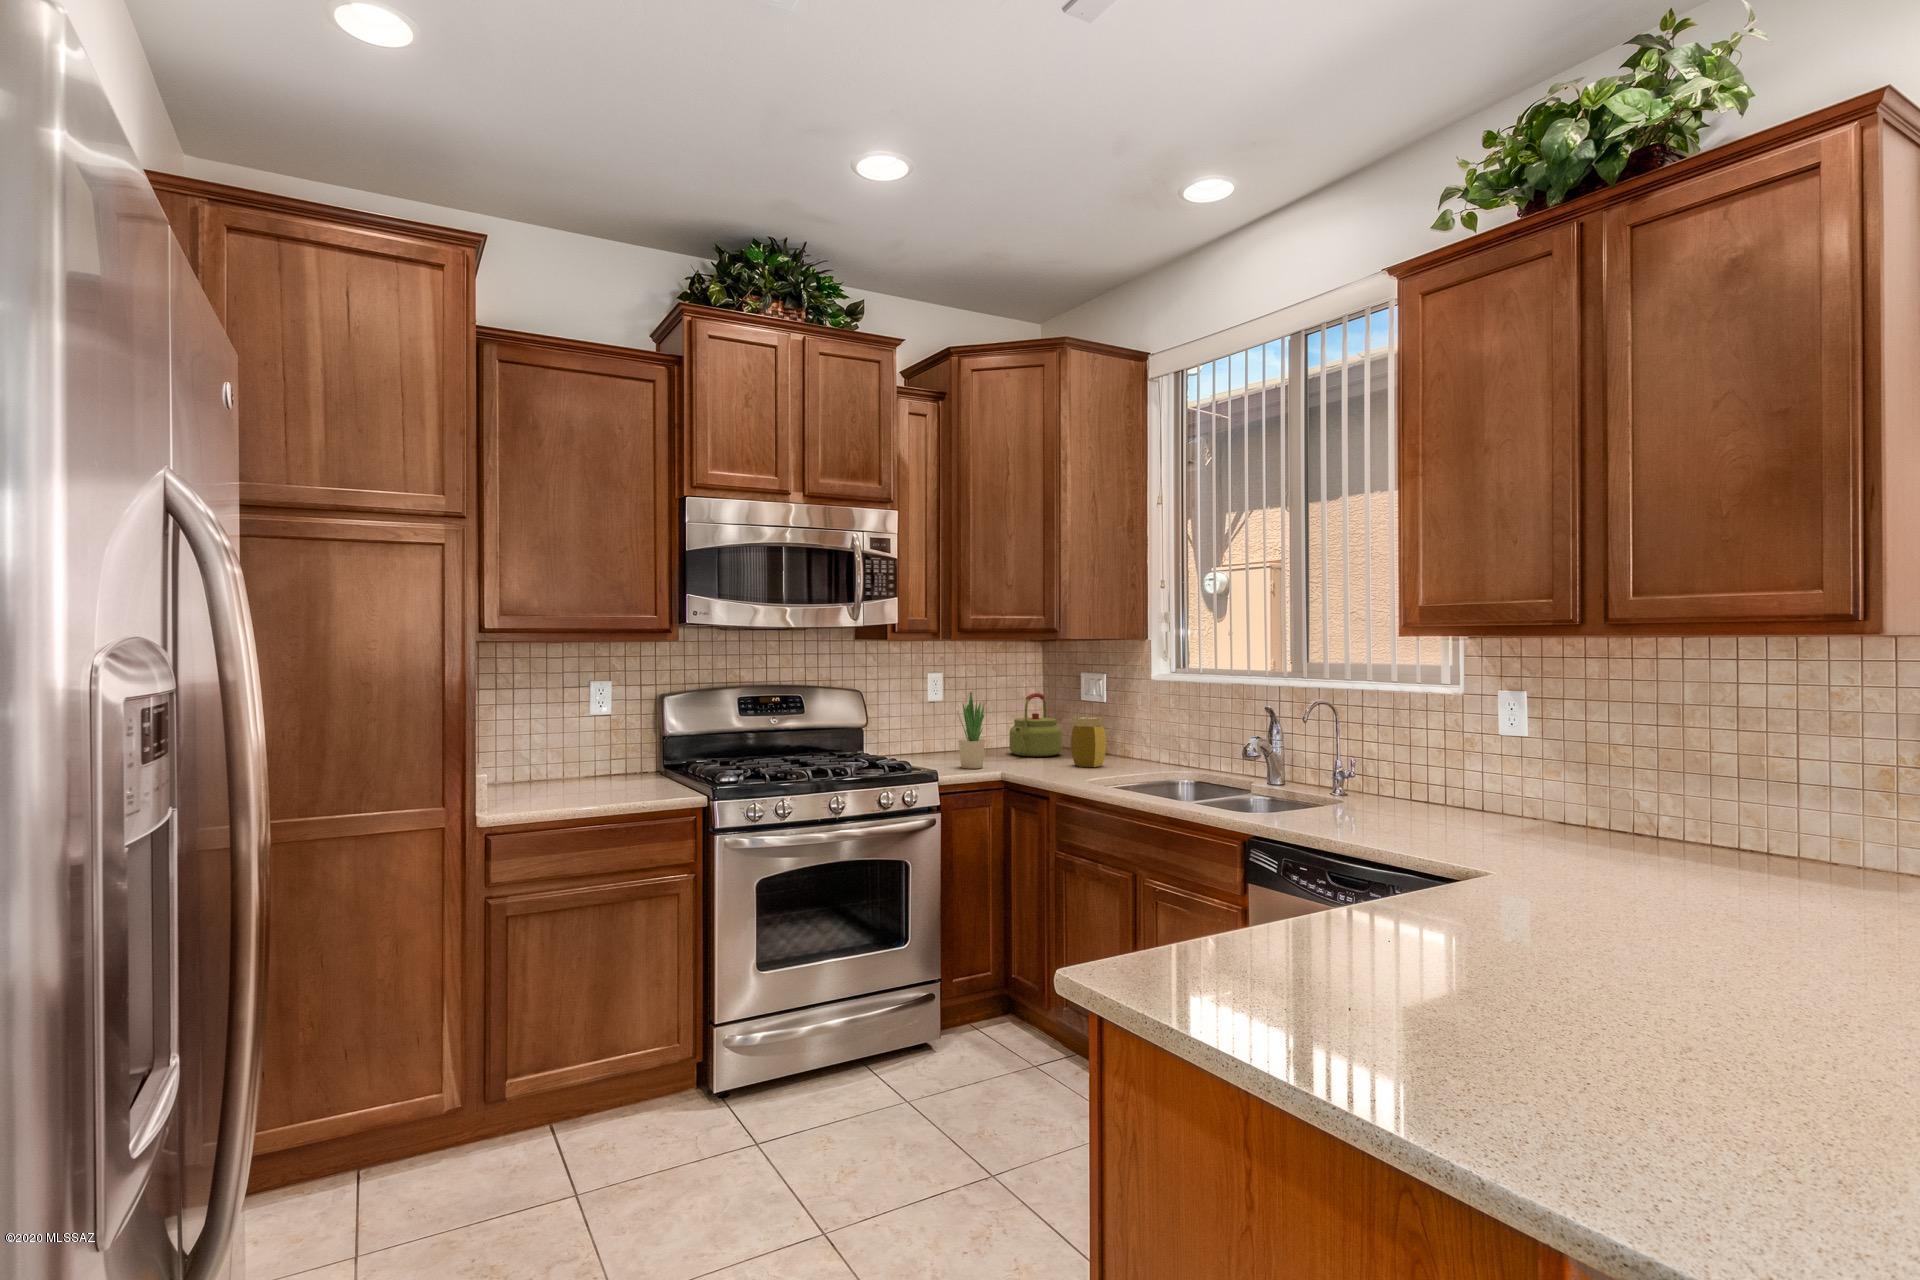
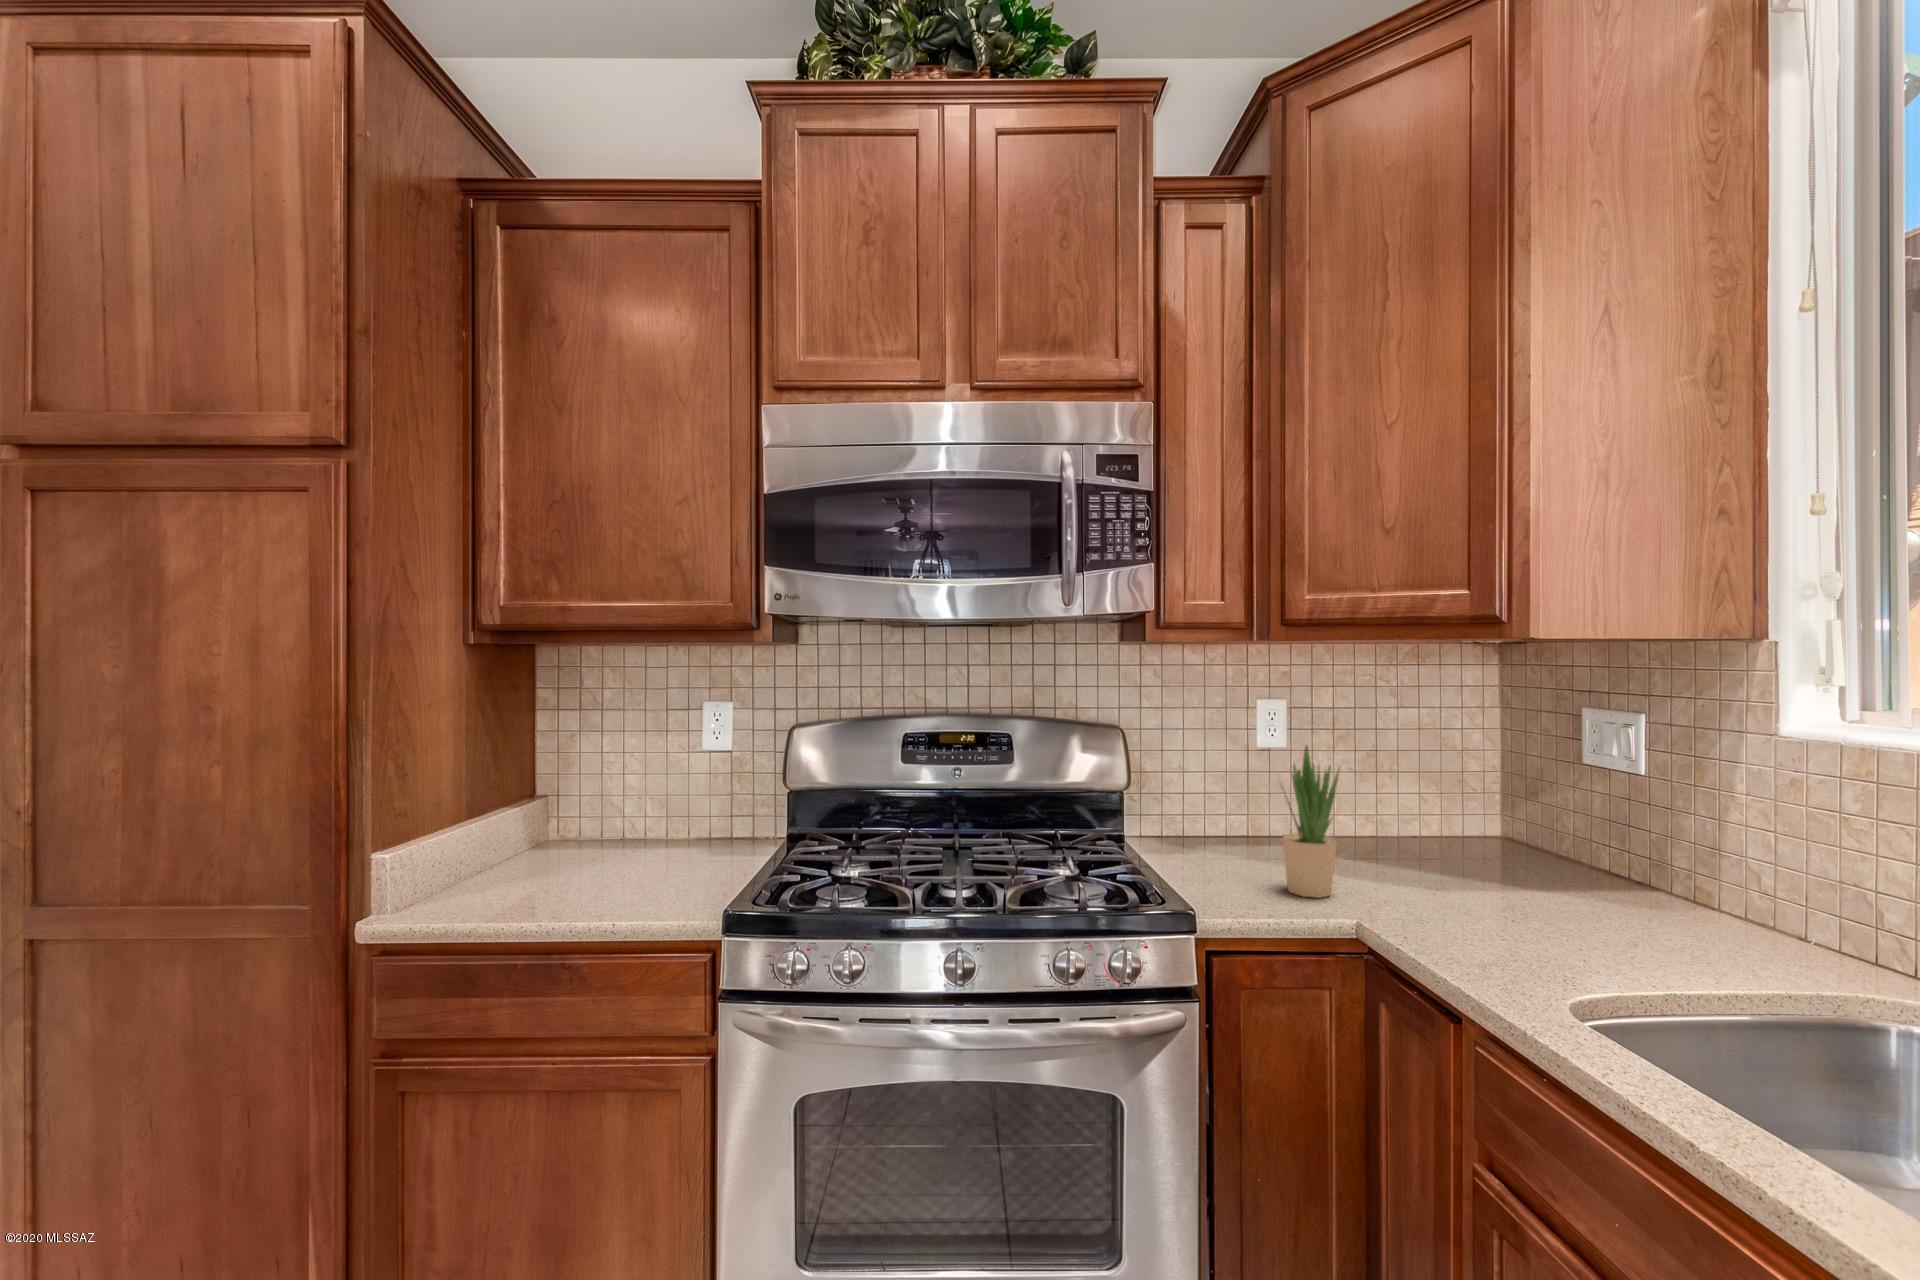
kettle: present [1009,693,1062,756] -> none [1416,744,1533,871]
jar: present [1071,717,1106,767] -> none [1546,808,1640,929]

